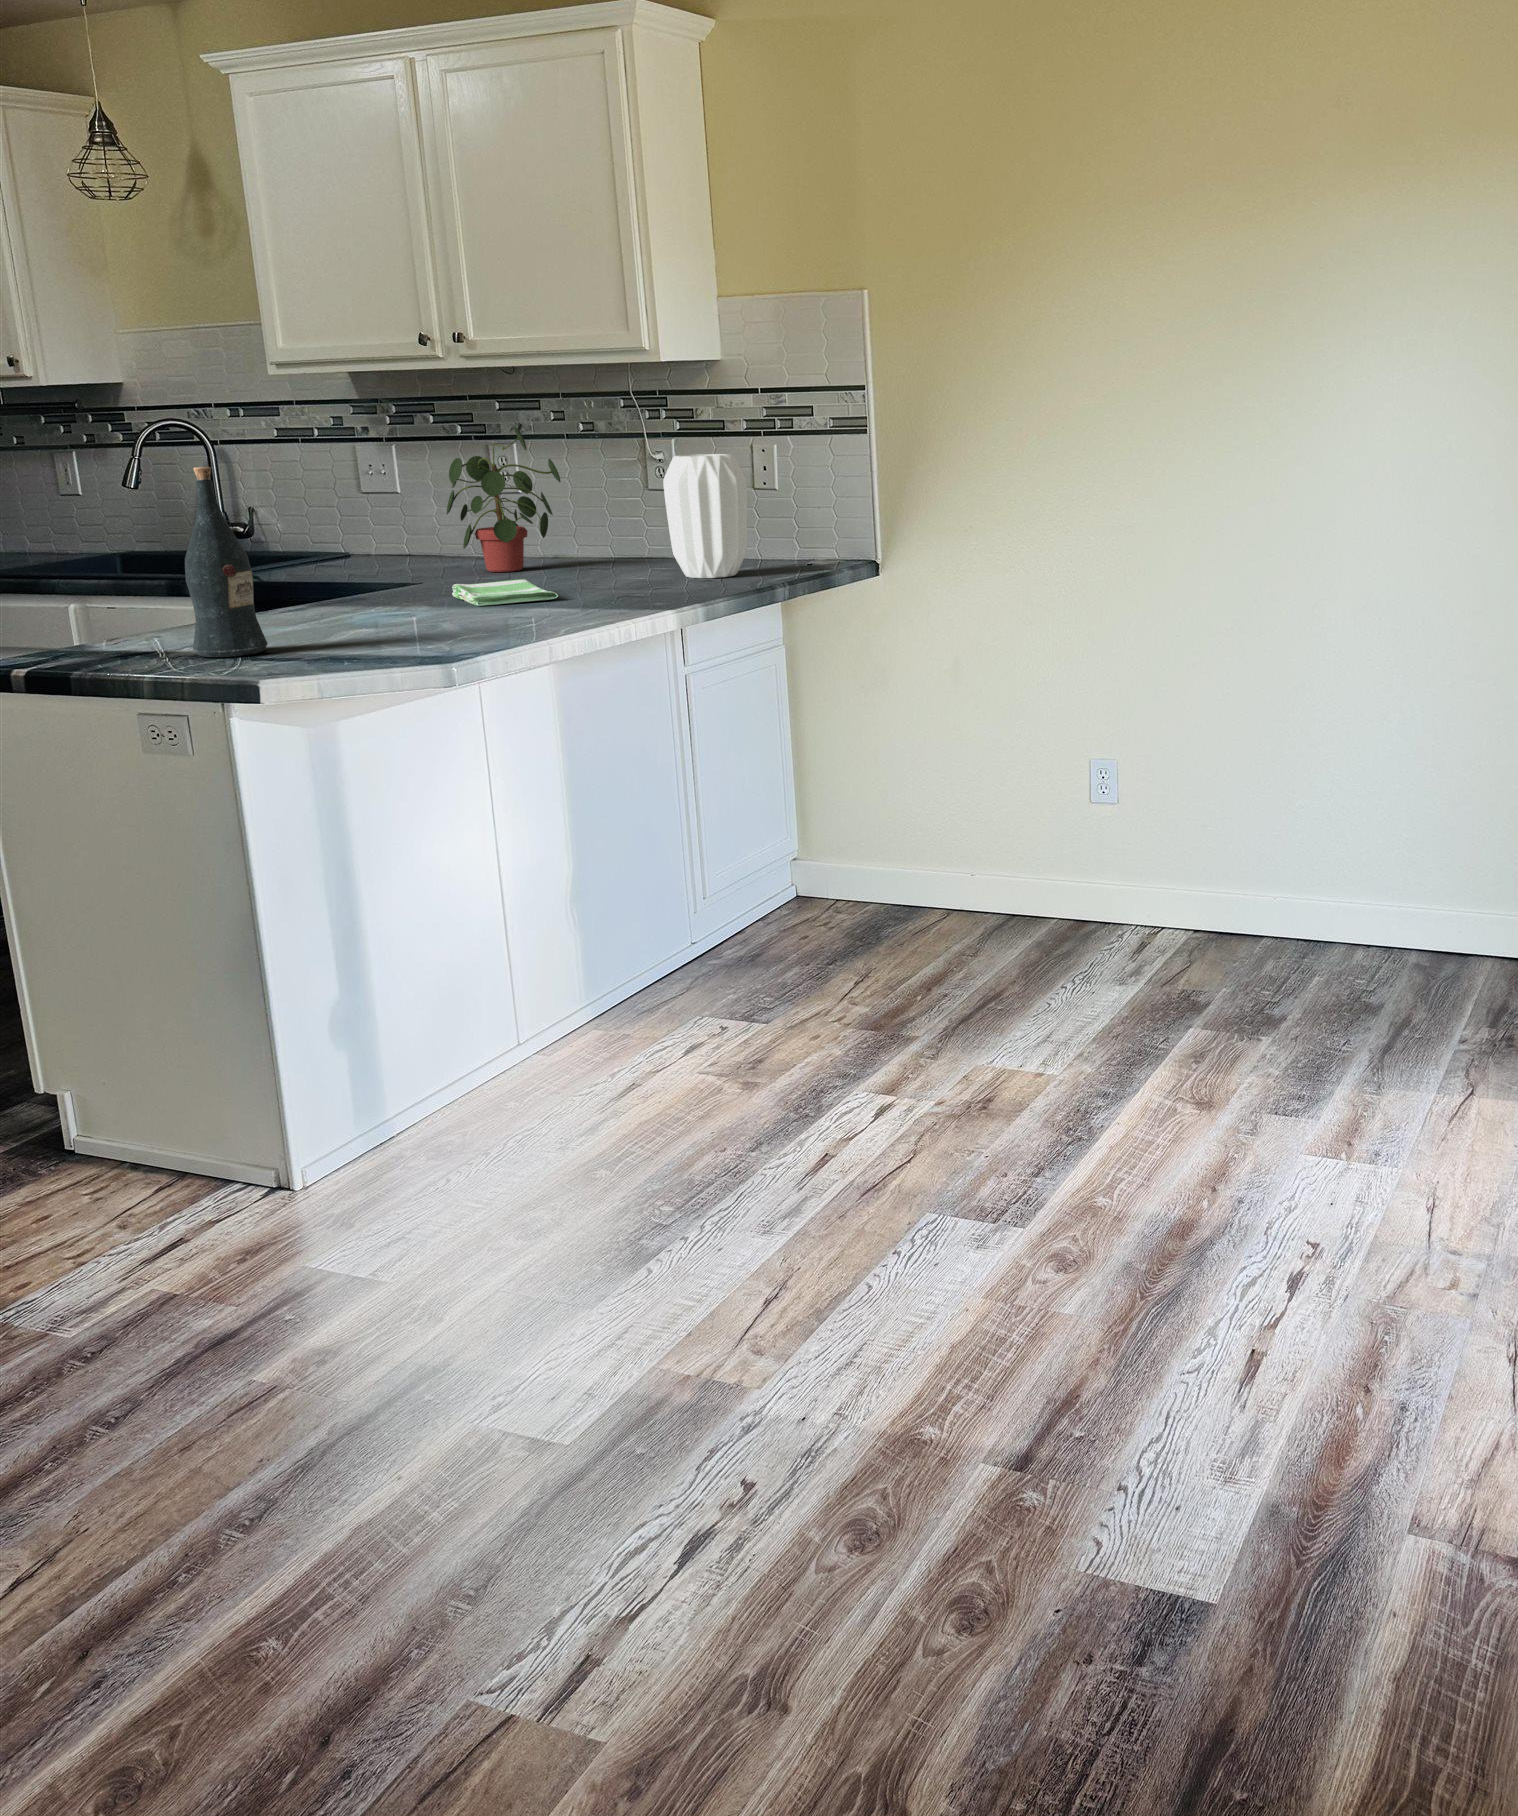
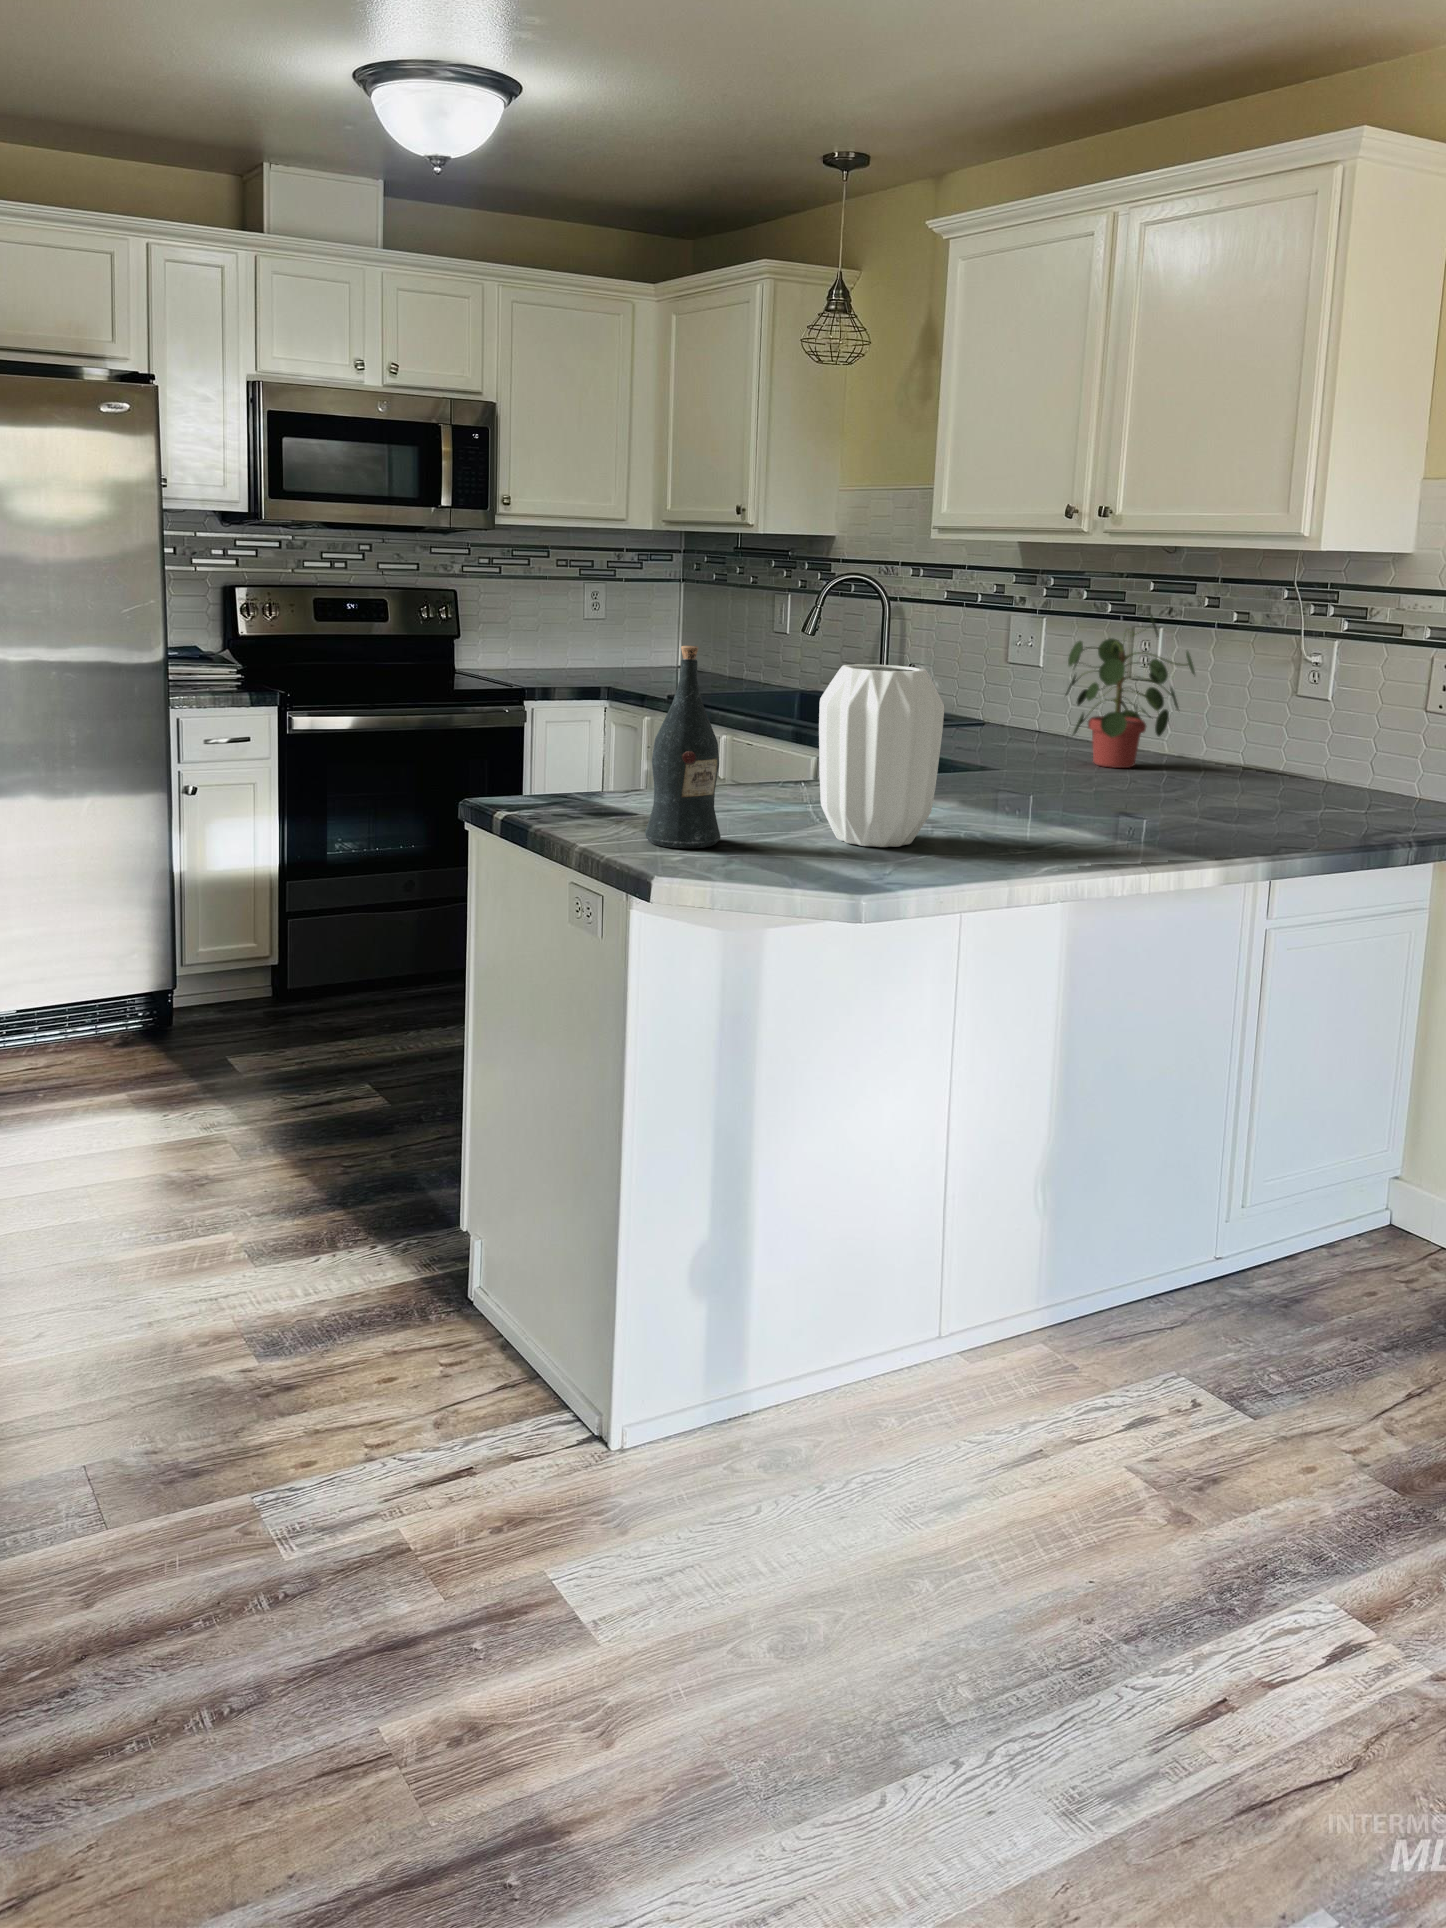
vase: present [663,454,747,578] -> present [819,664,944,847]
dish towel: present [452,579,558,606] -> none [1006,784,1110,821]

